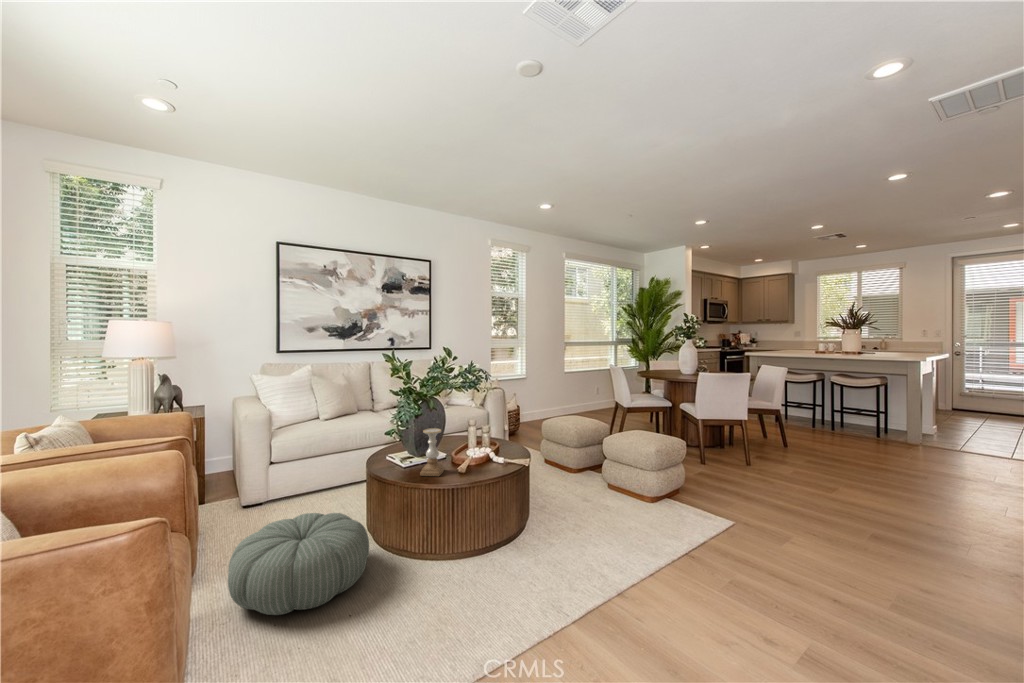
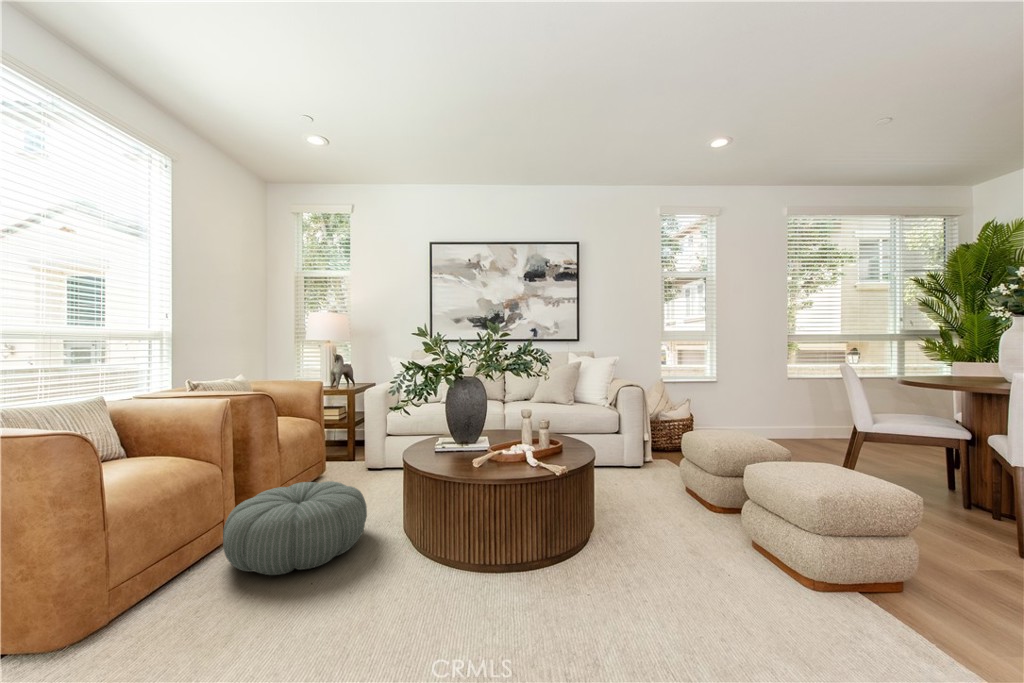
candle holder: present [420,428,444,476] -> none [422,410,454,467]

